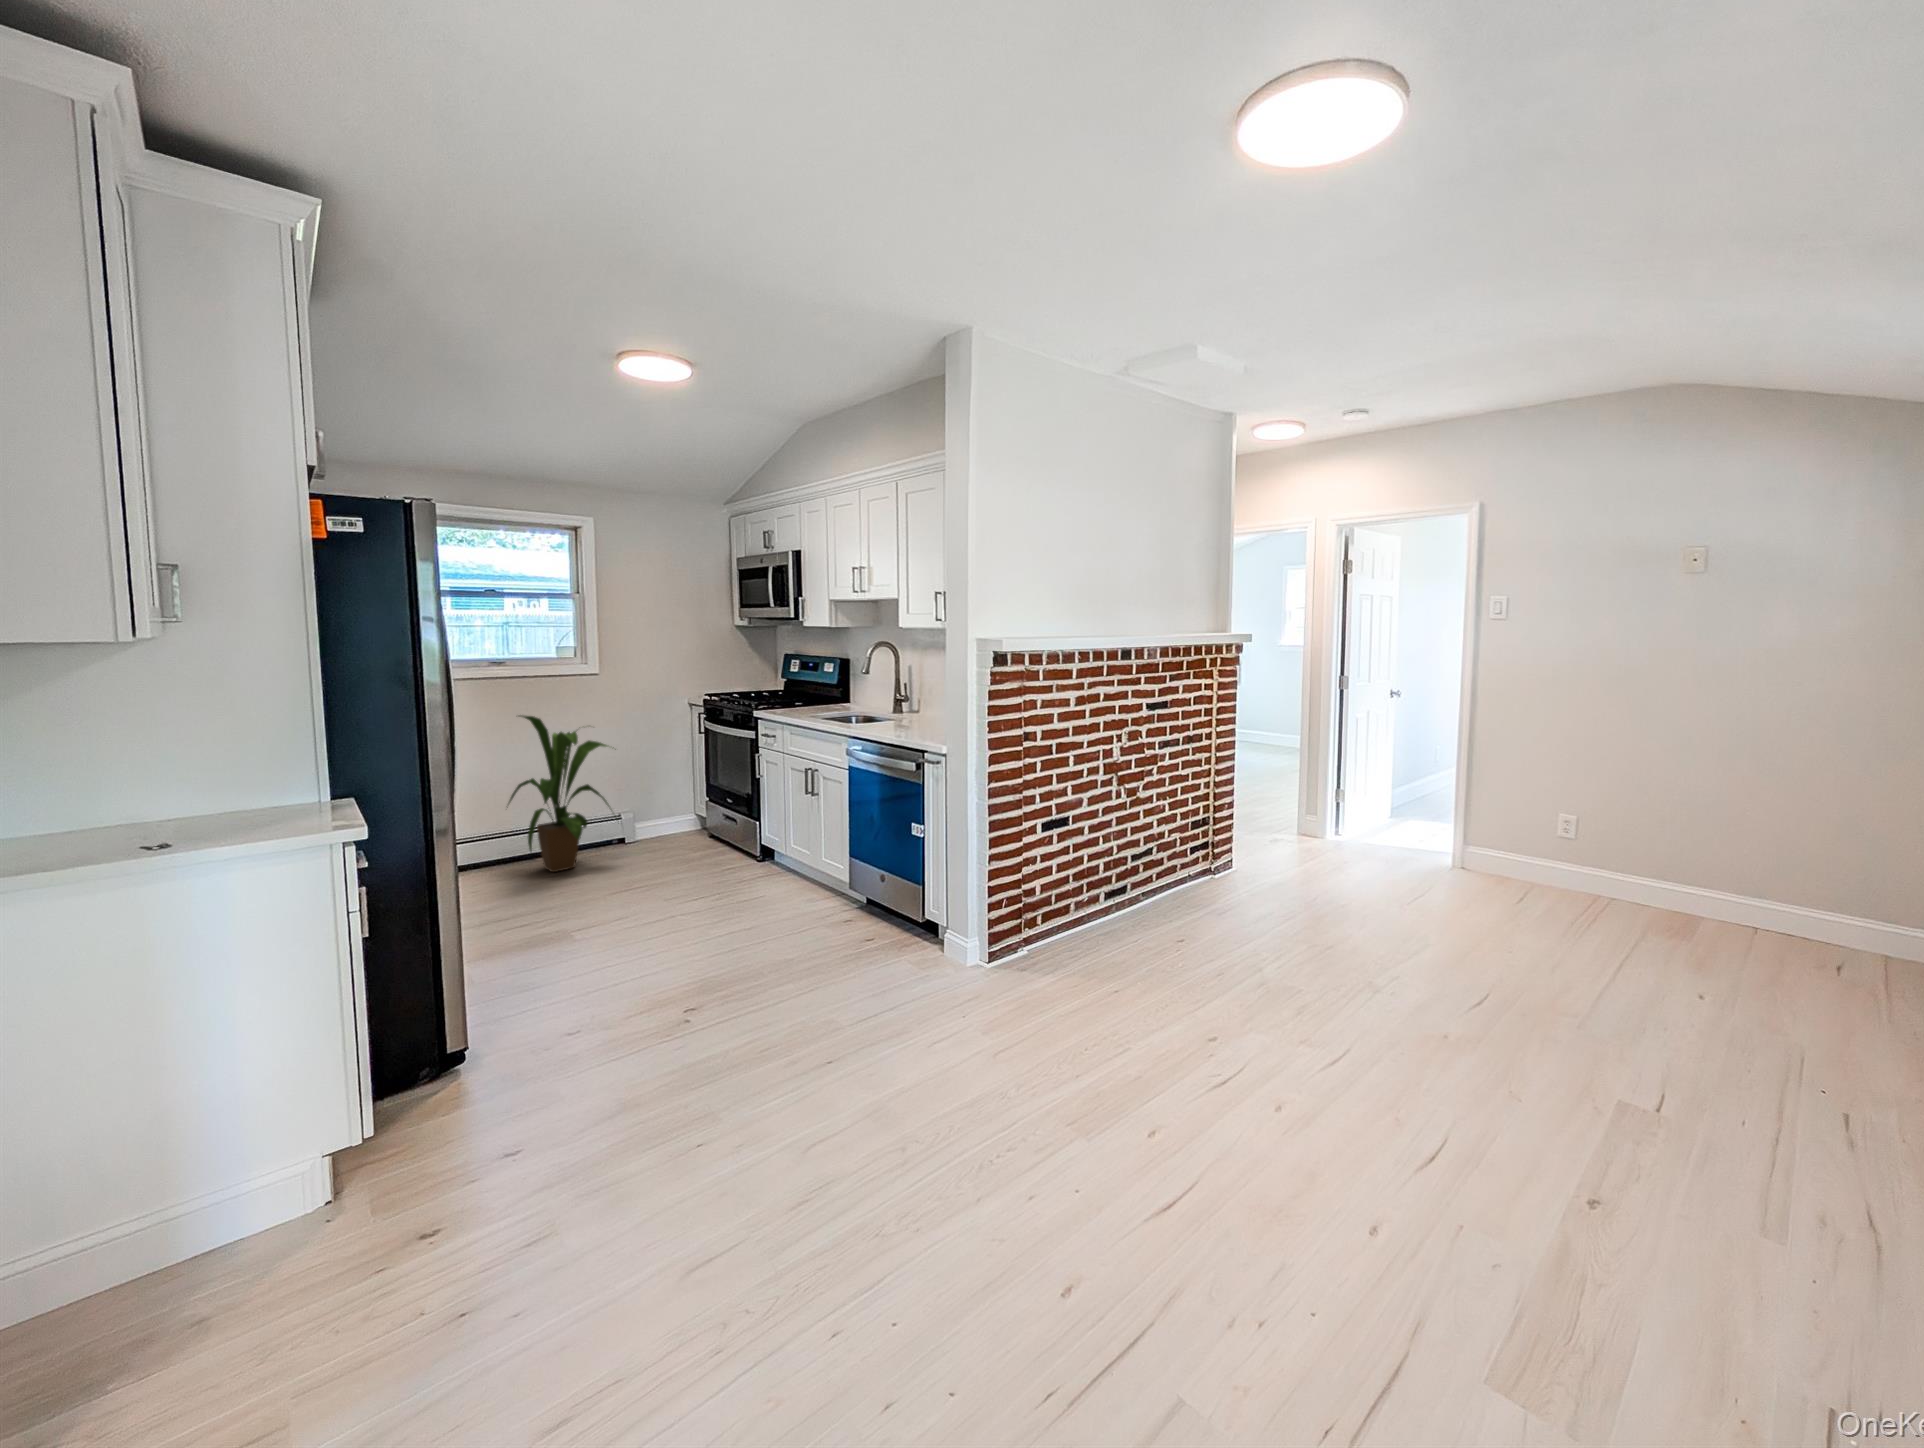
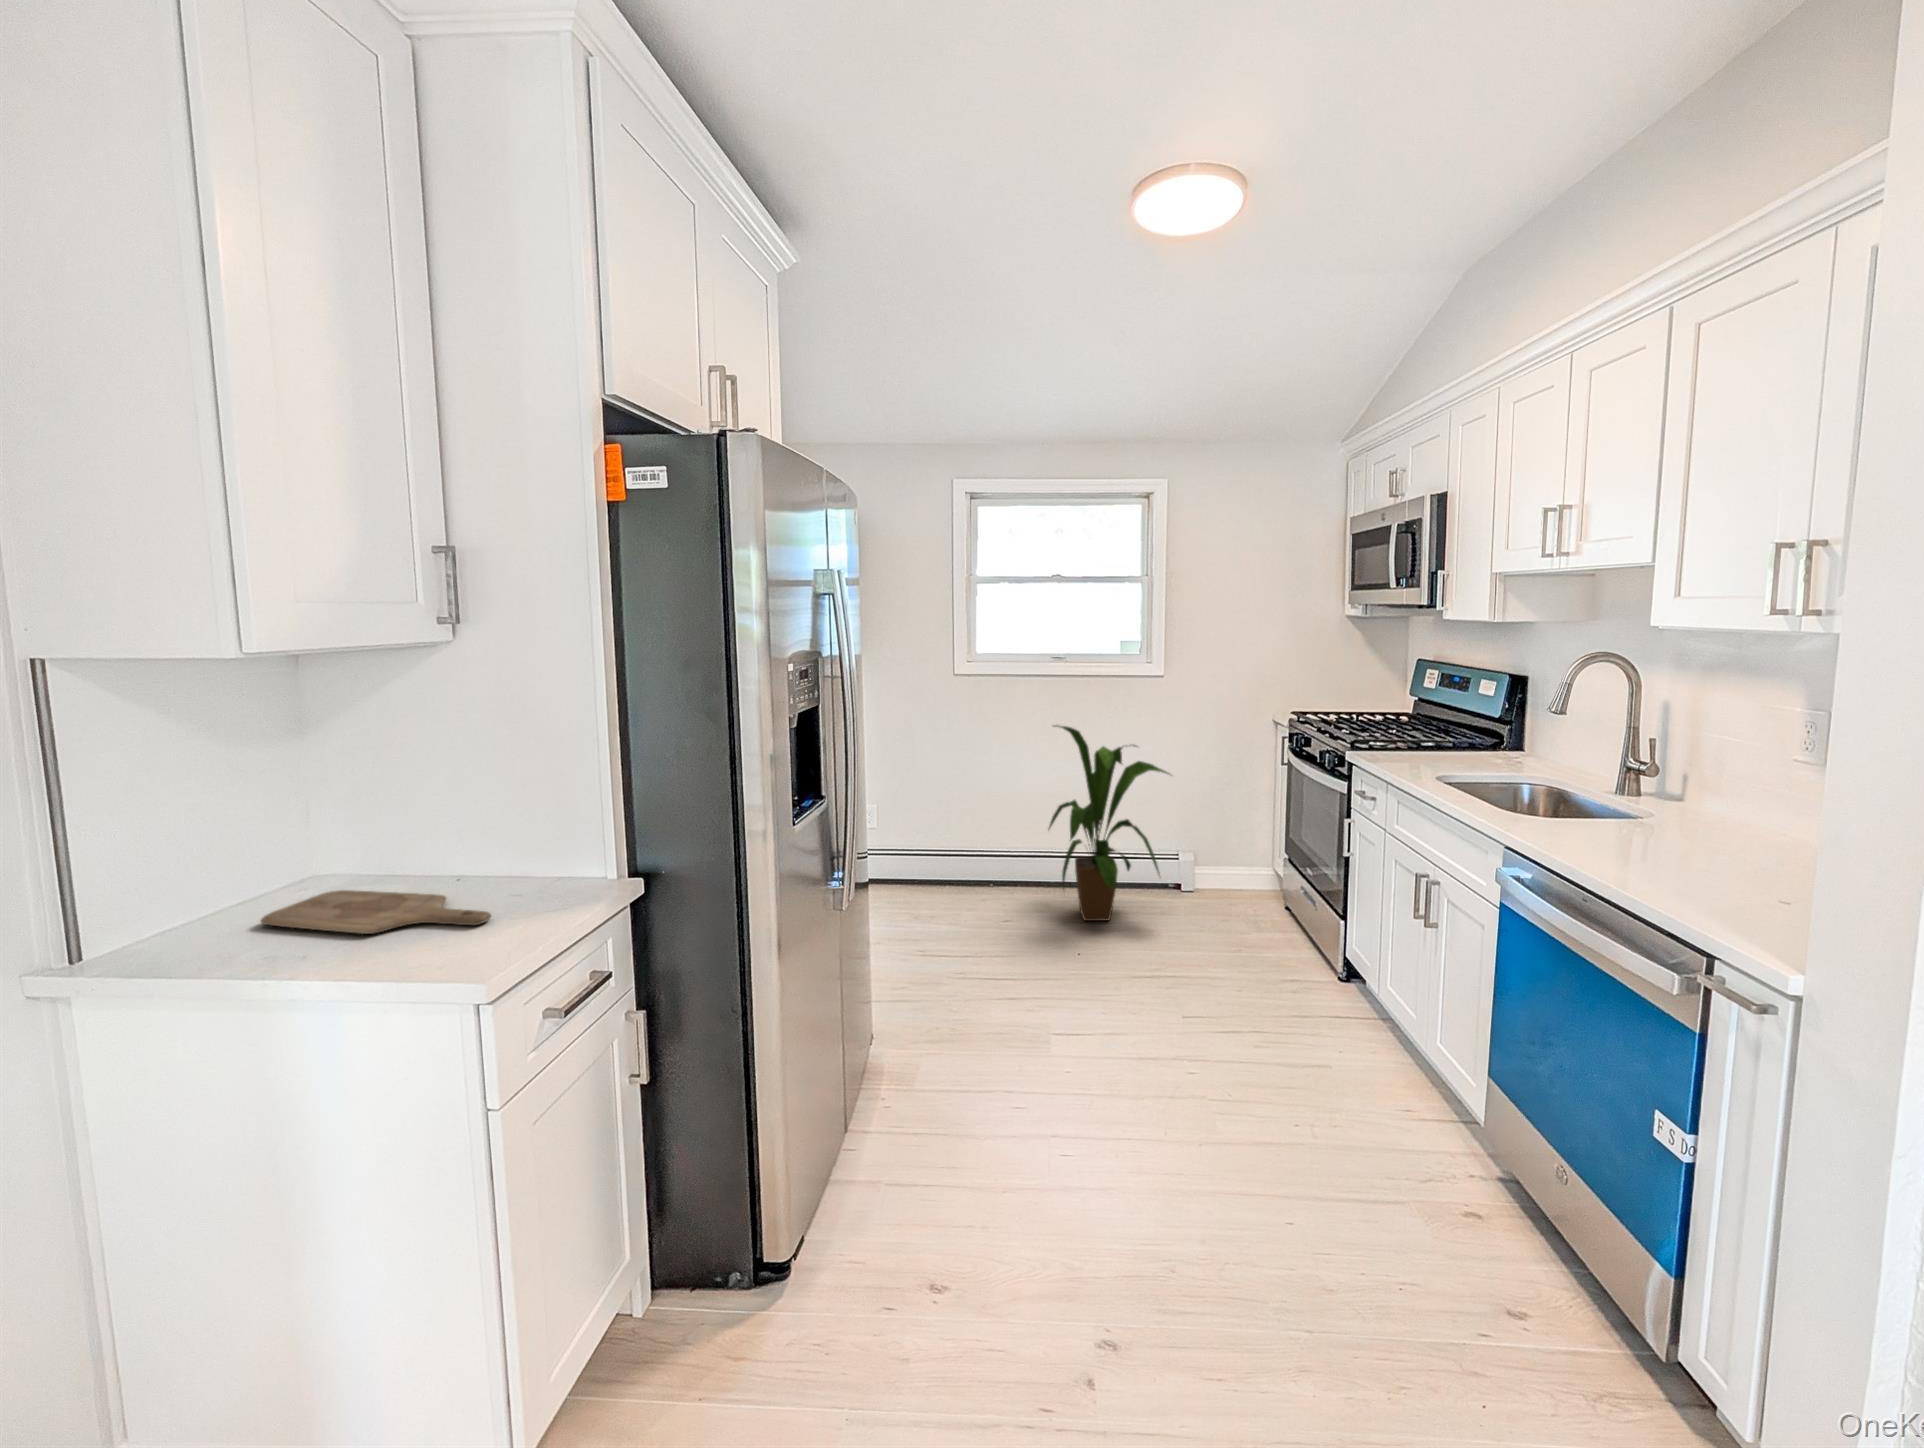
cutting board: none [53,814,282,848] -> present [261,890,491,934]

